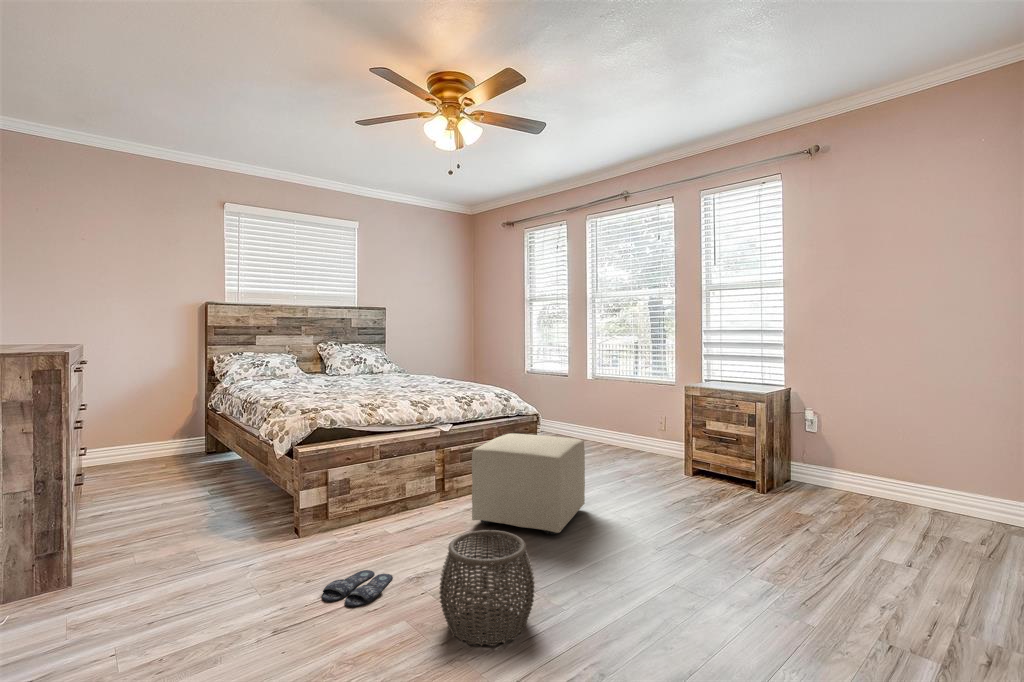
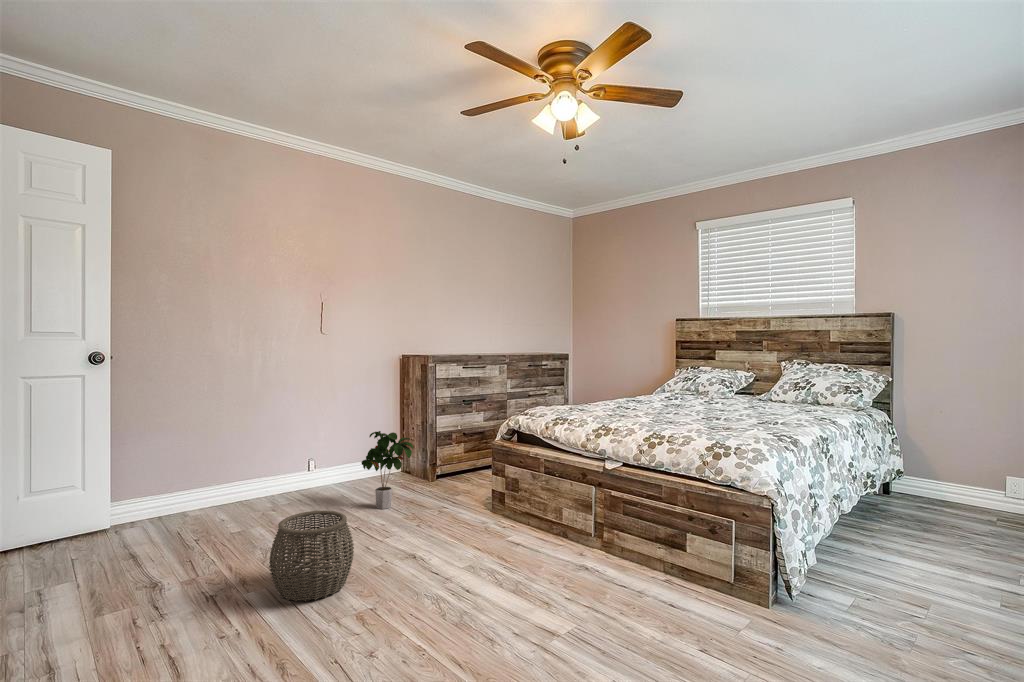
ottoman: present [472,434,585,535] -> none [480,482,630,639]
potted plant: none [106,478,248,620] -> present [361,431,413,509]
slippers: present [322,570,393,607] -> none [368,529,424,549]

